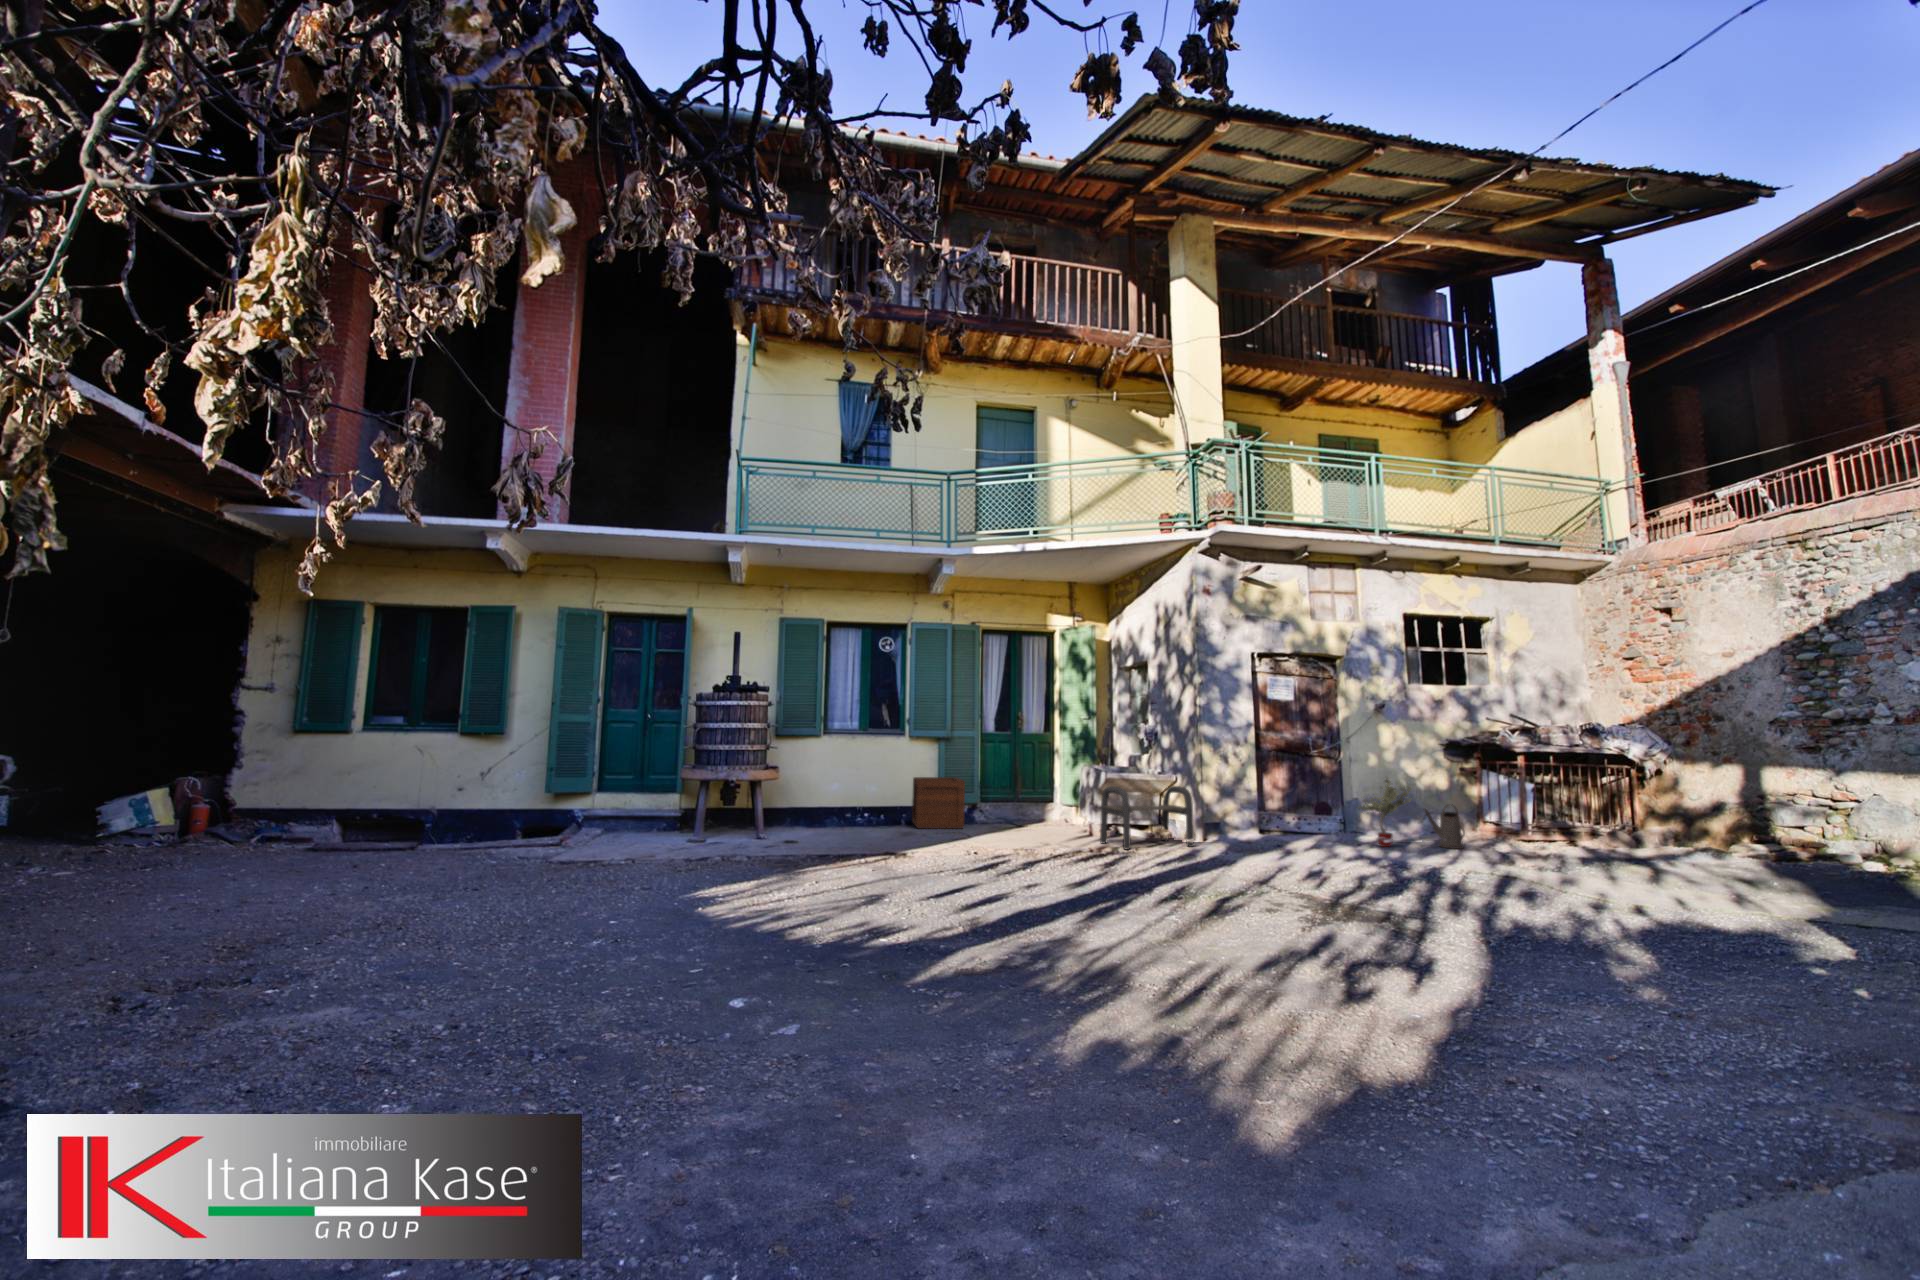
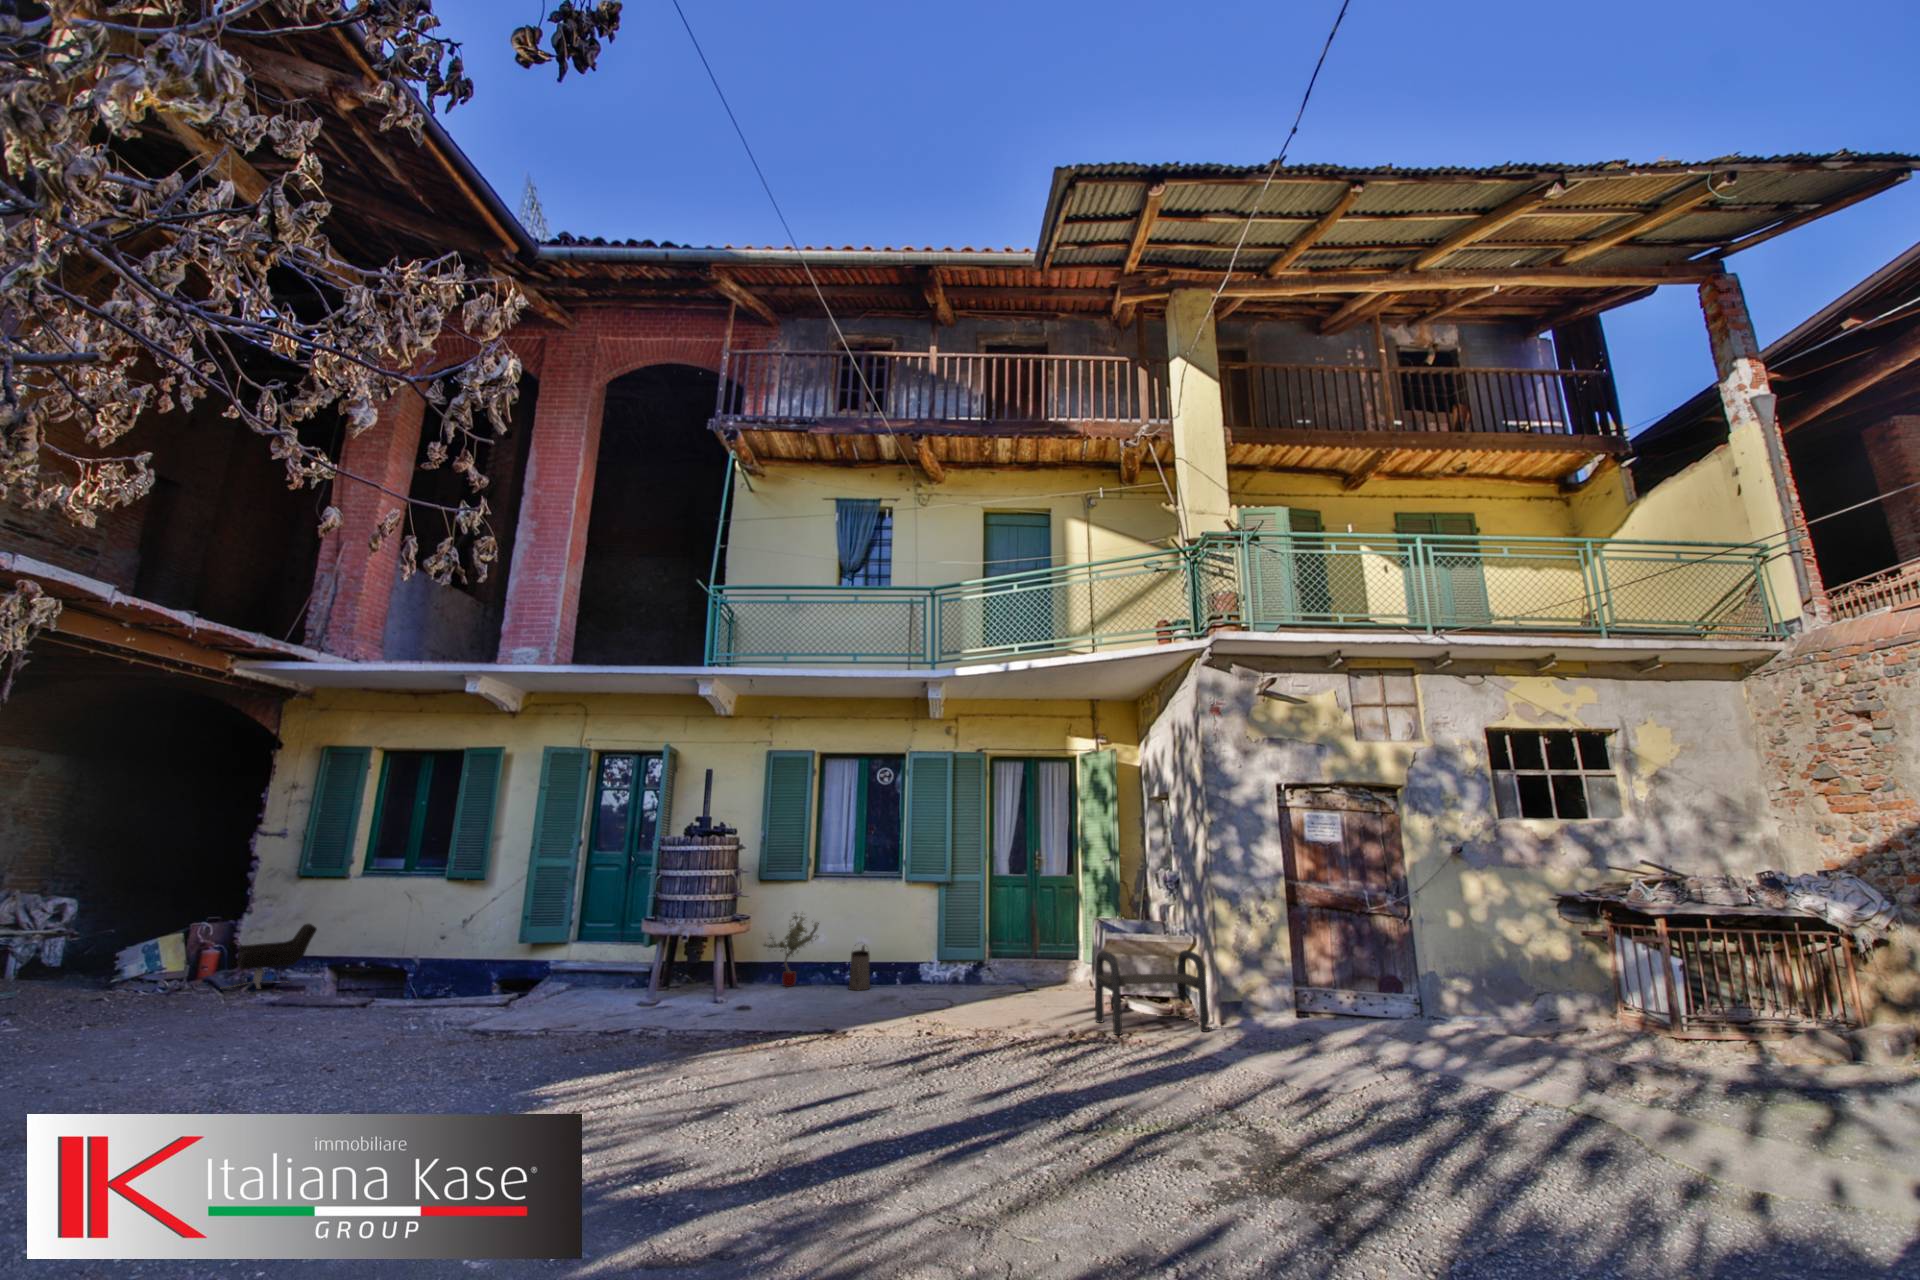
lounge chair: none [234,774,329,835] -> present [238,924,317,989]
wooden crate: present [912,777,965,829] -> none [903,928,961,992]
potted tree: present [1356,778,1412,847] -> present [764,913,819,987]
watering can: present [1424,804,1465,849] -> present [848,946,870,990]

